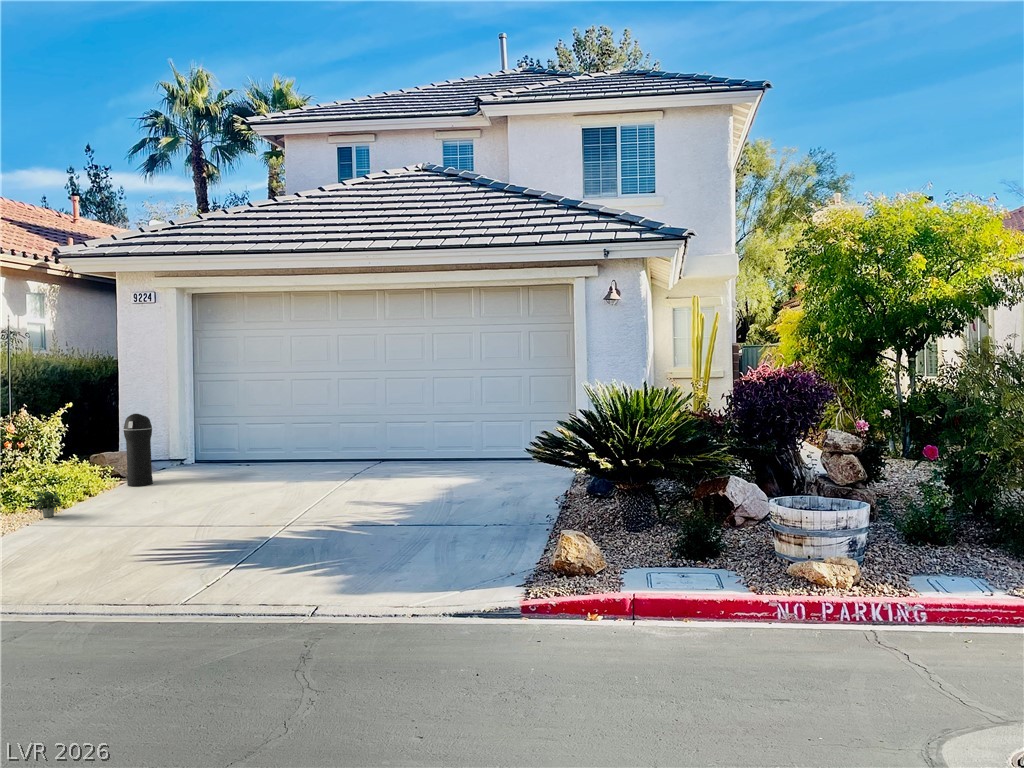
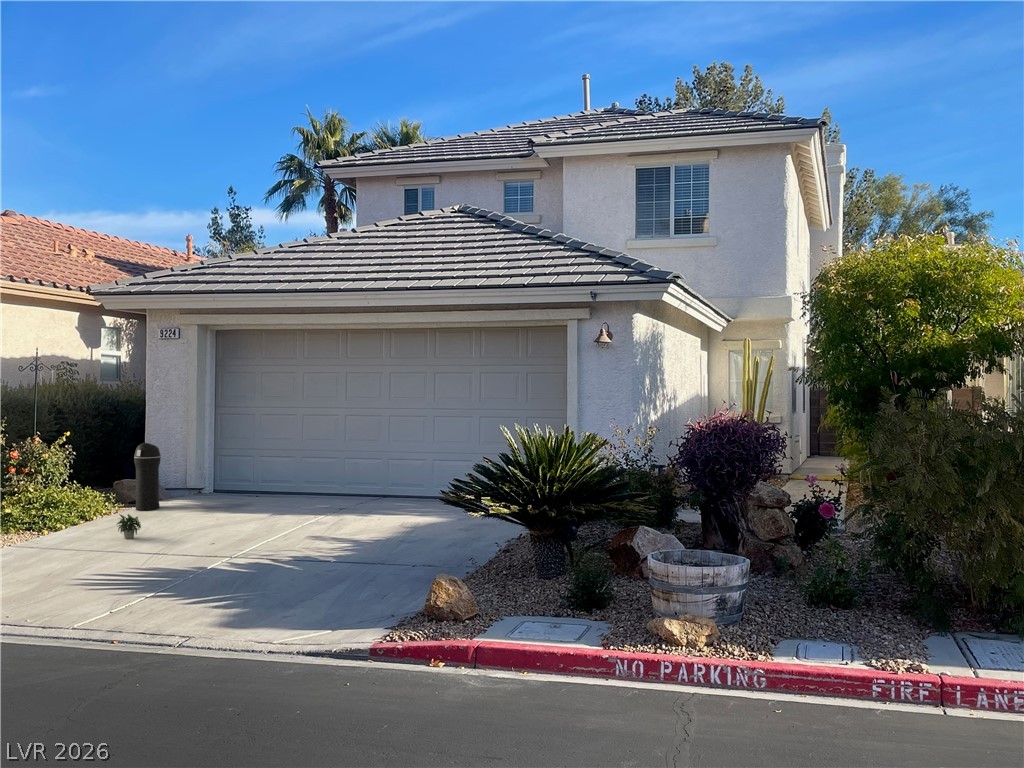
potted plant: present [35,491,61,517] -> present [117,514,141,539]

